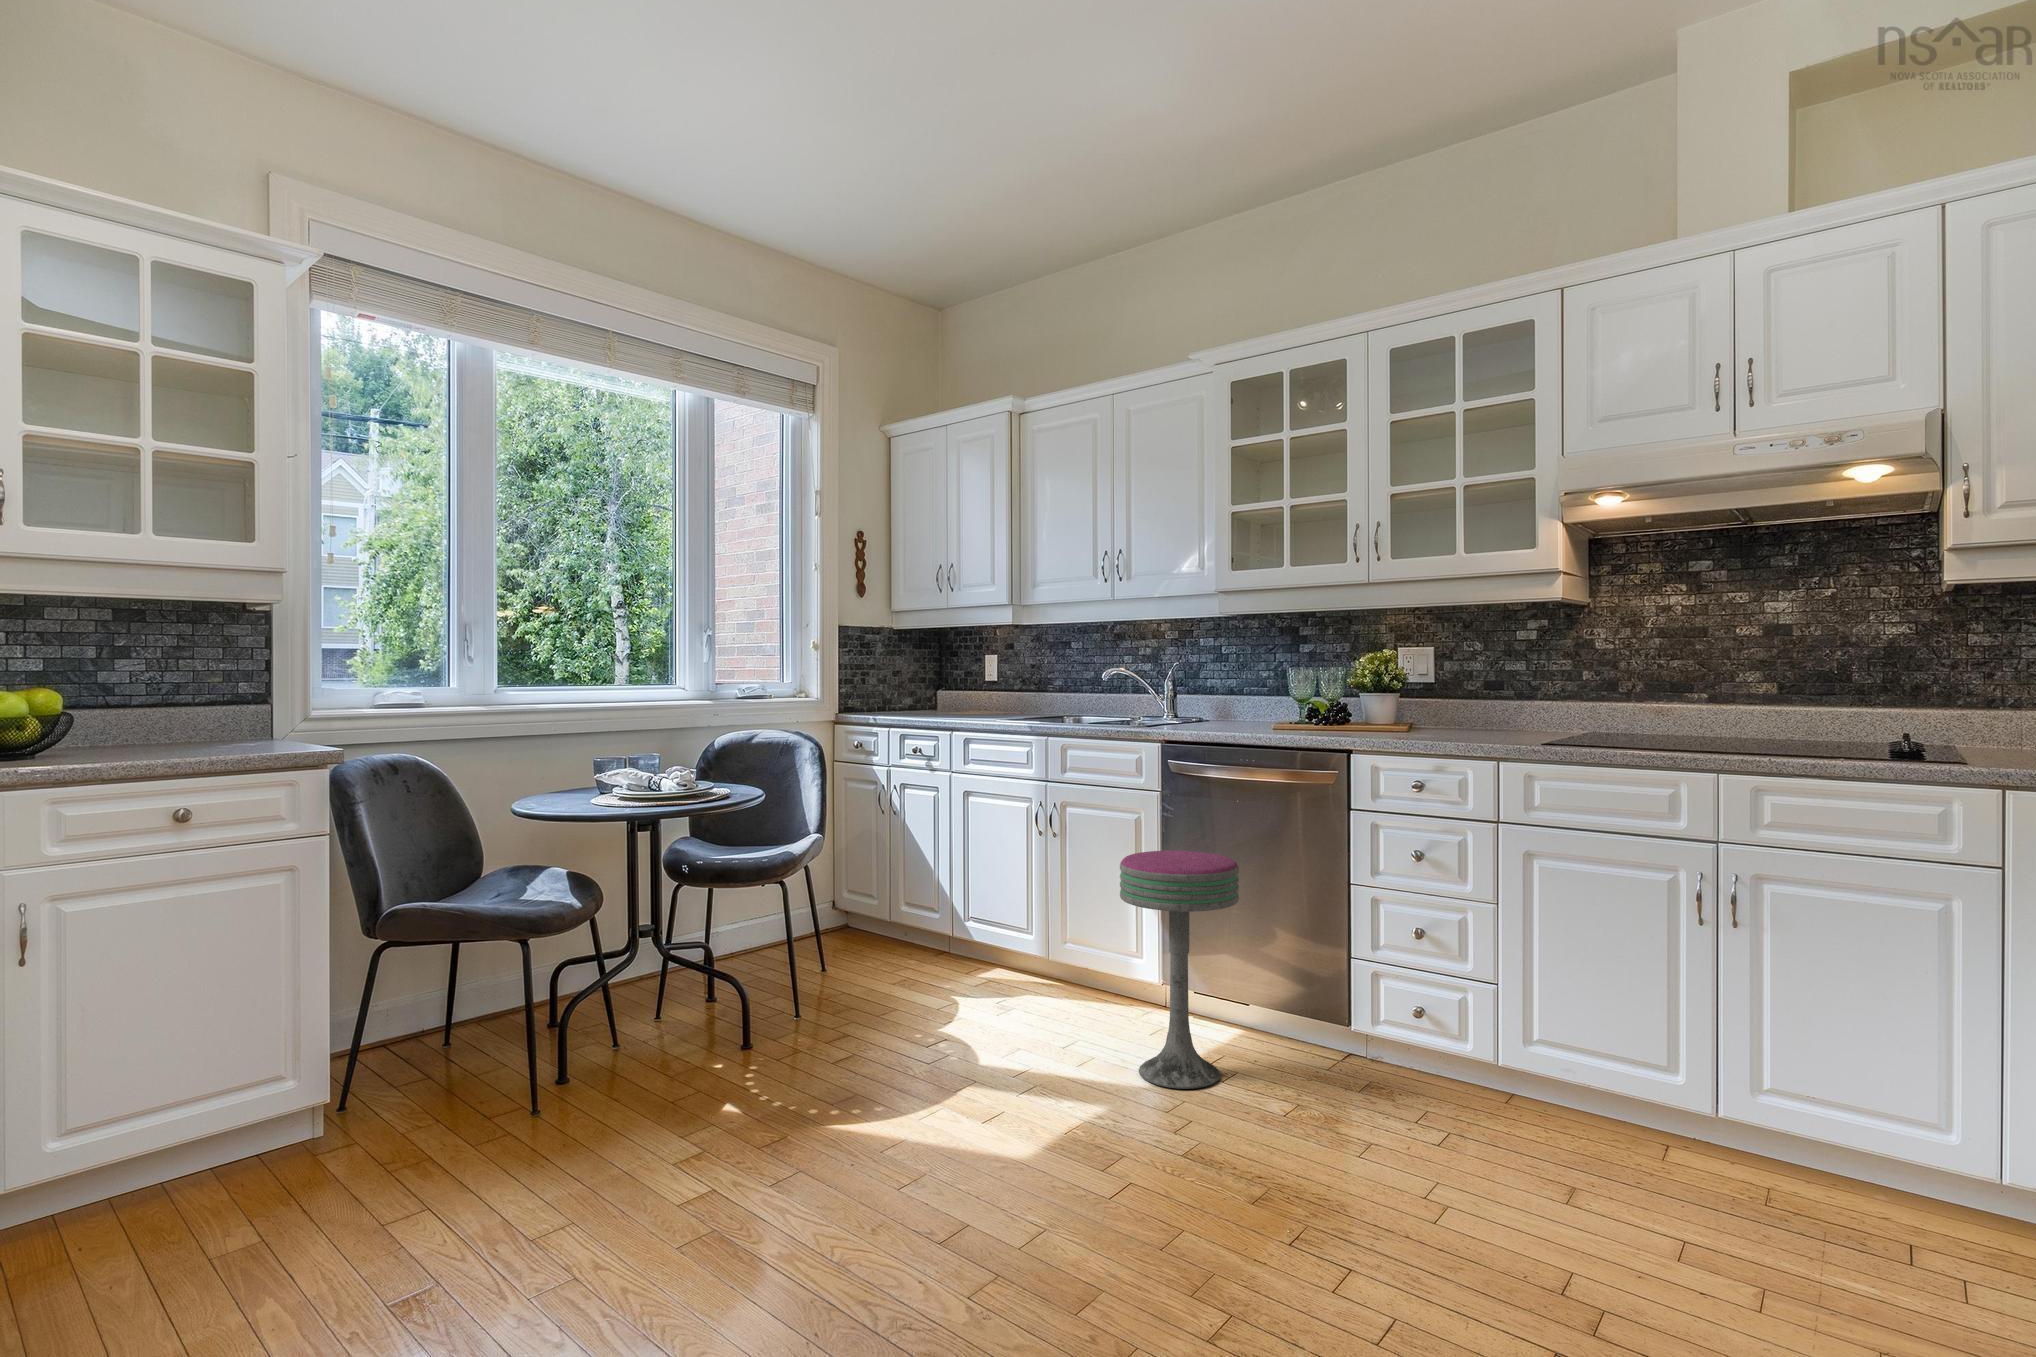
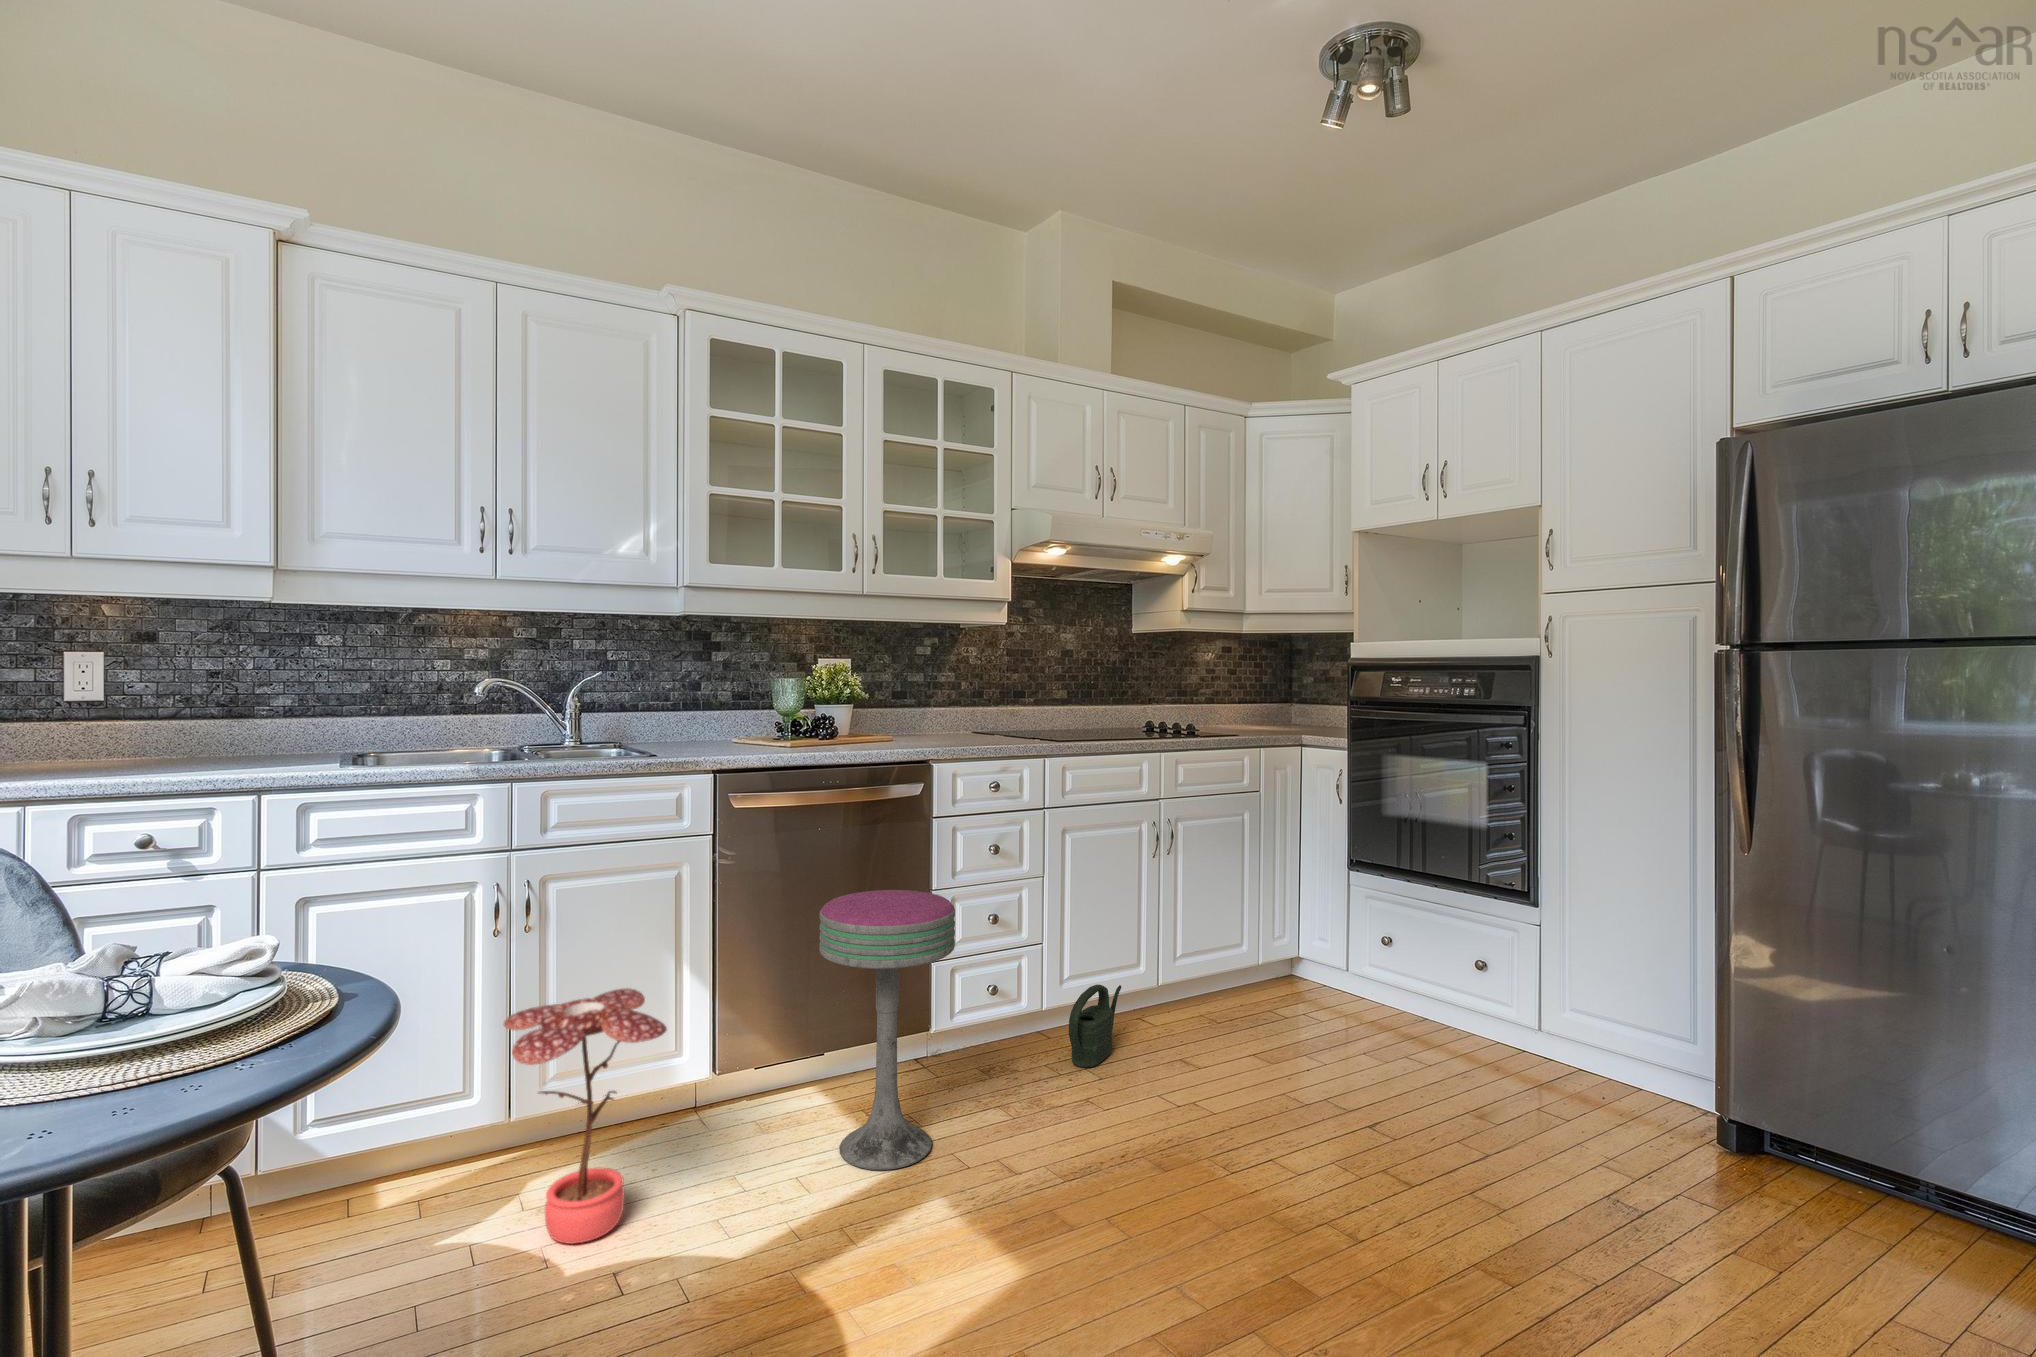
potted plant: none [943,874,1054,1026] -> present [504,988,667,1244]
watering can: none [1426,1041,1582,1136] -> present [1069,984,1121,1068]

